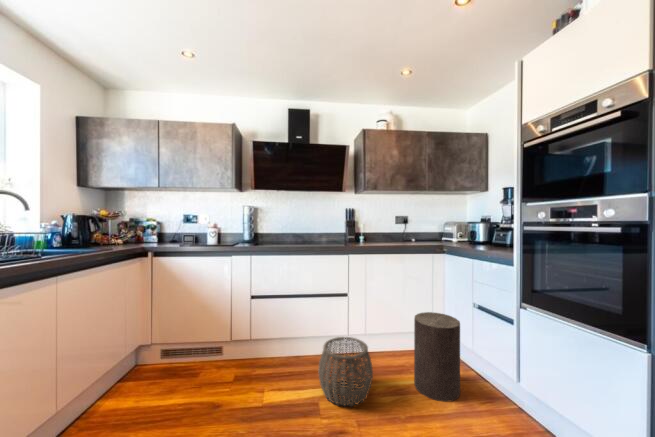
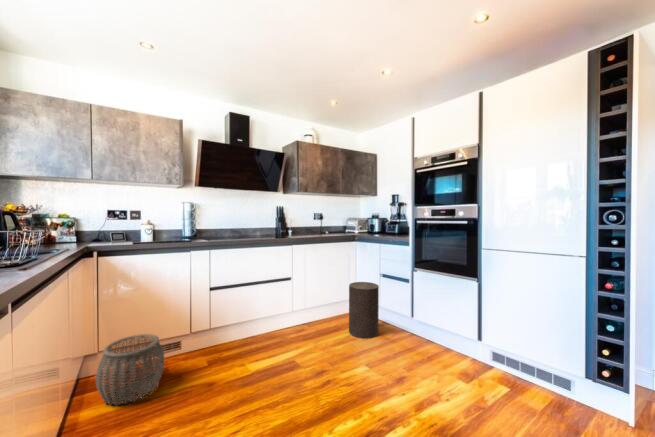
woven basket: present [318,337,373,406] -> present [96,334,165,405]

